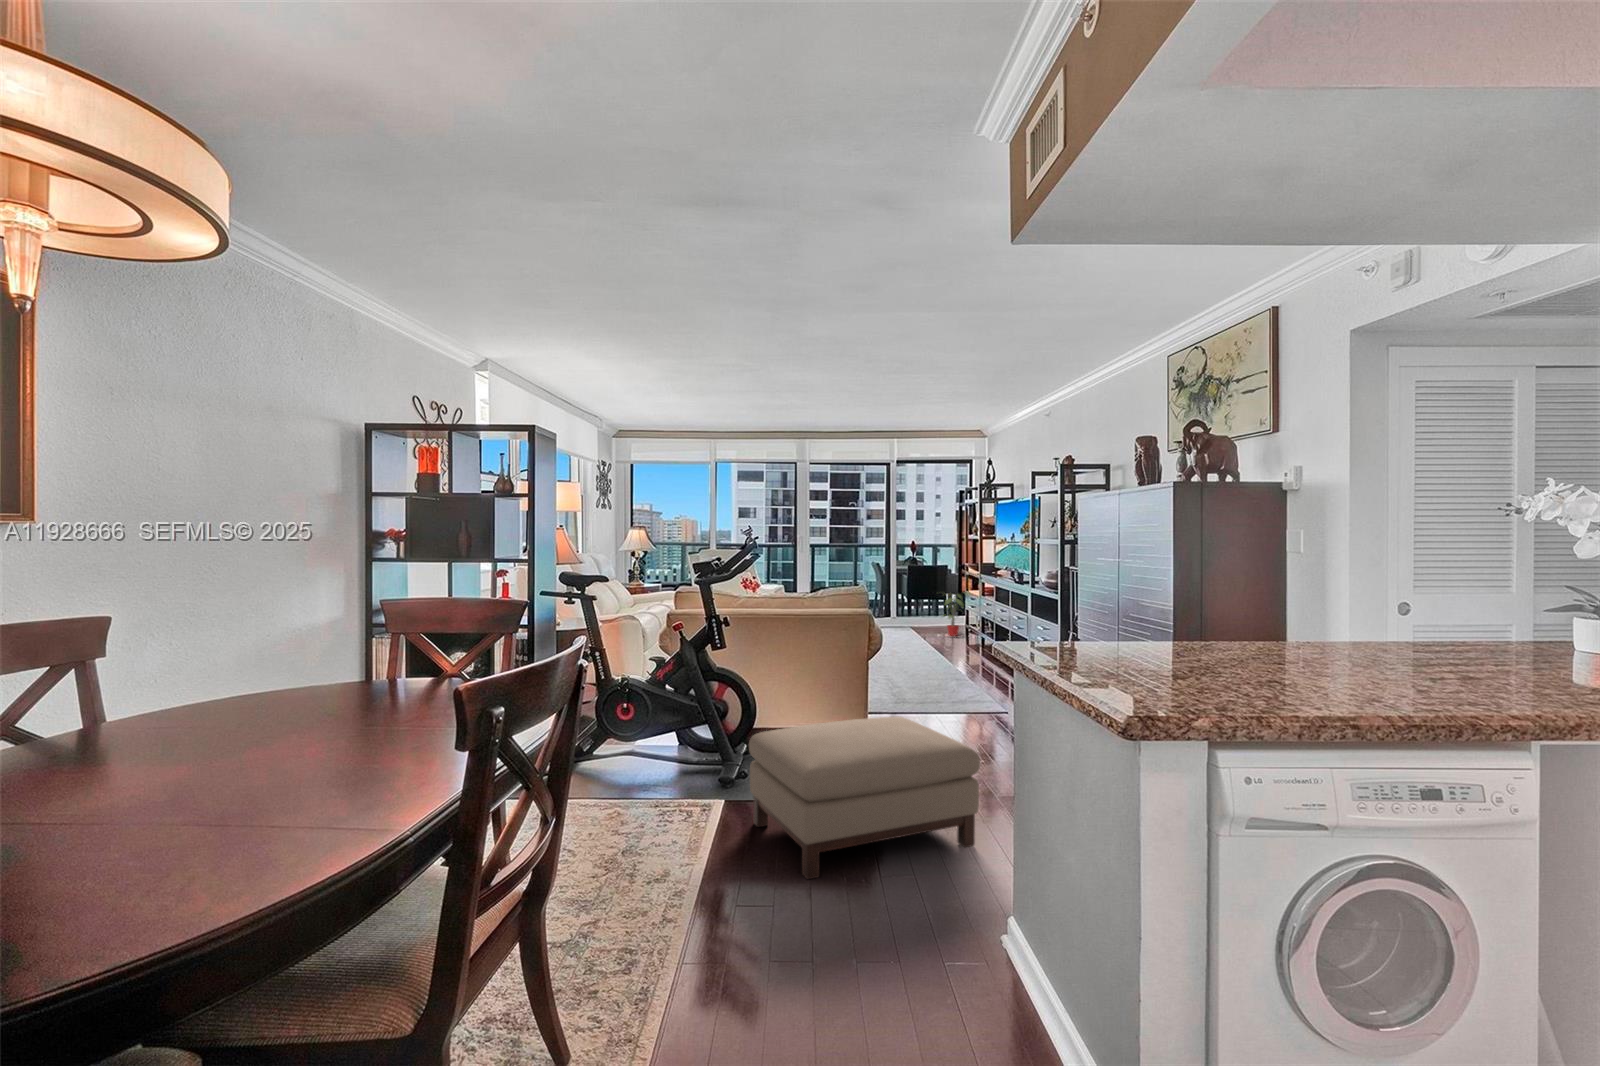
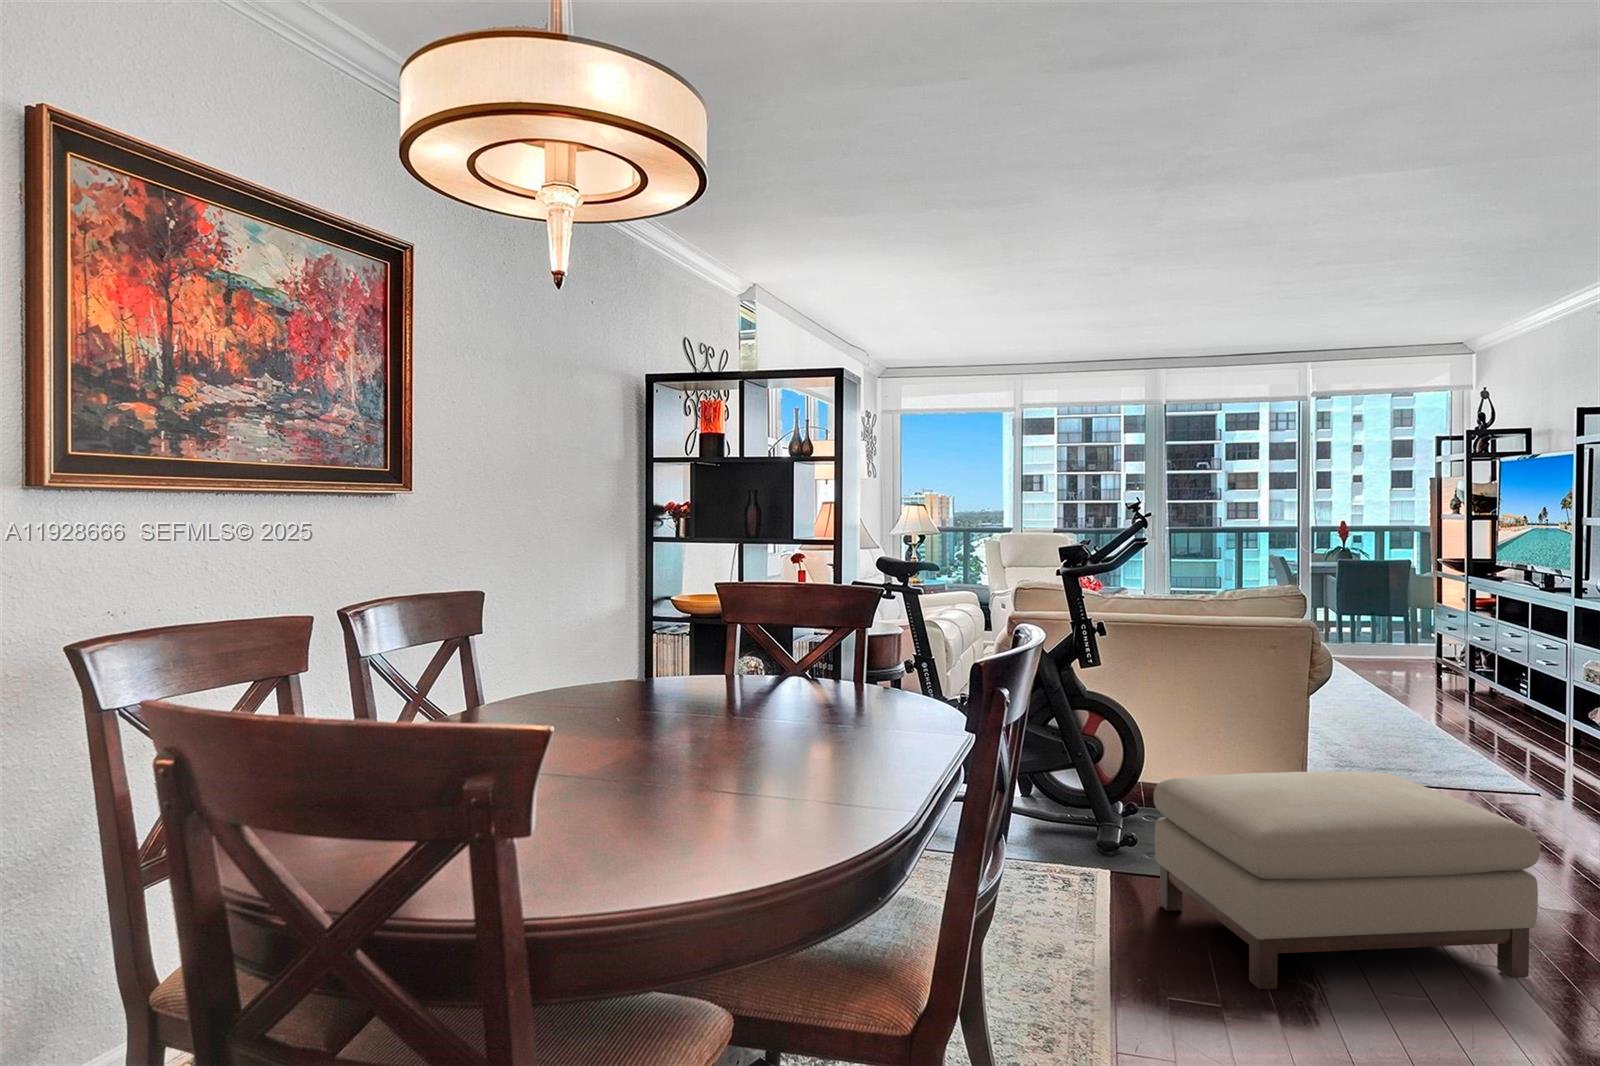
potted plant: present [943,594,963,636] -> none [1388,604,1441,671]

